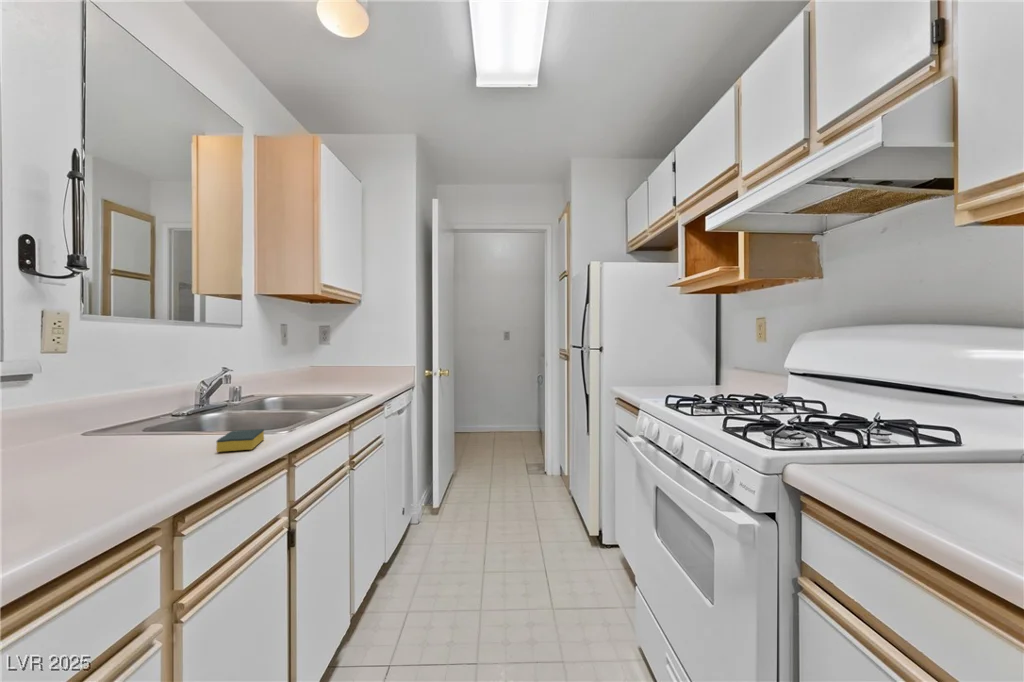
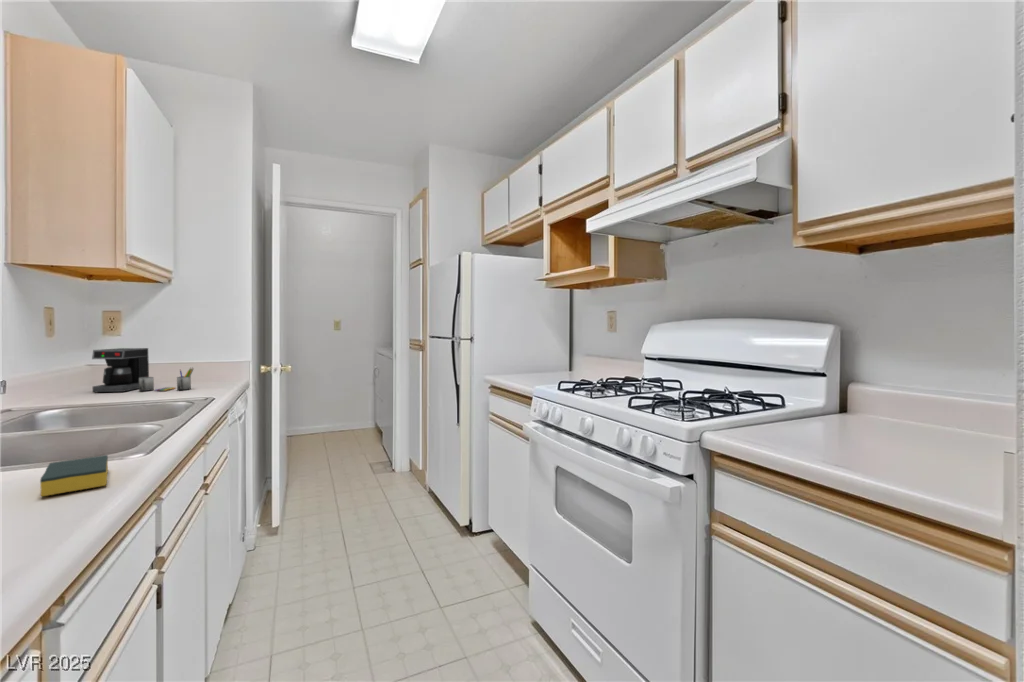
coffee maker: none [309,354,368,387] -> present [92,348,193,392]

